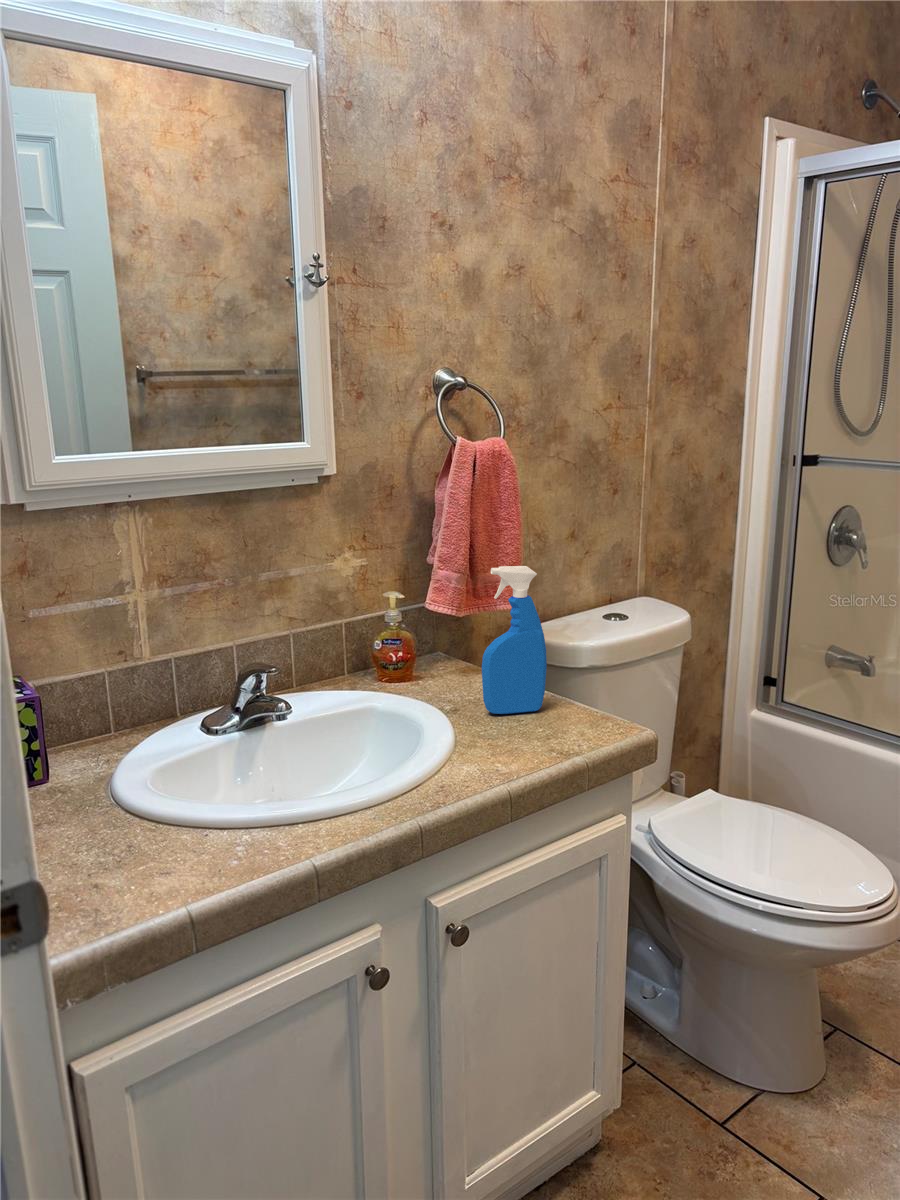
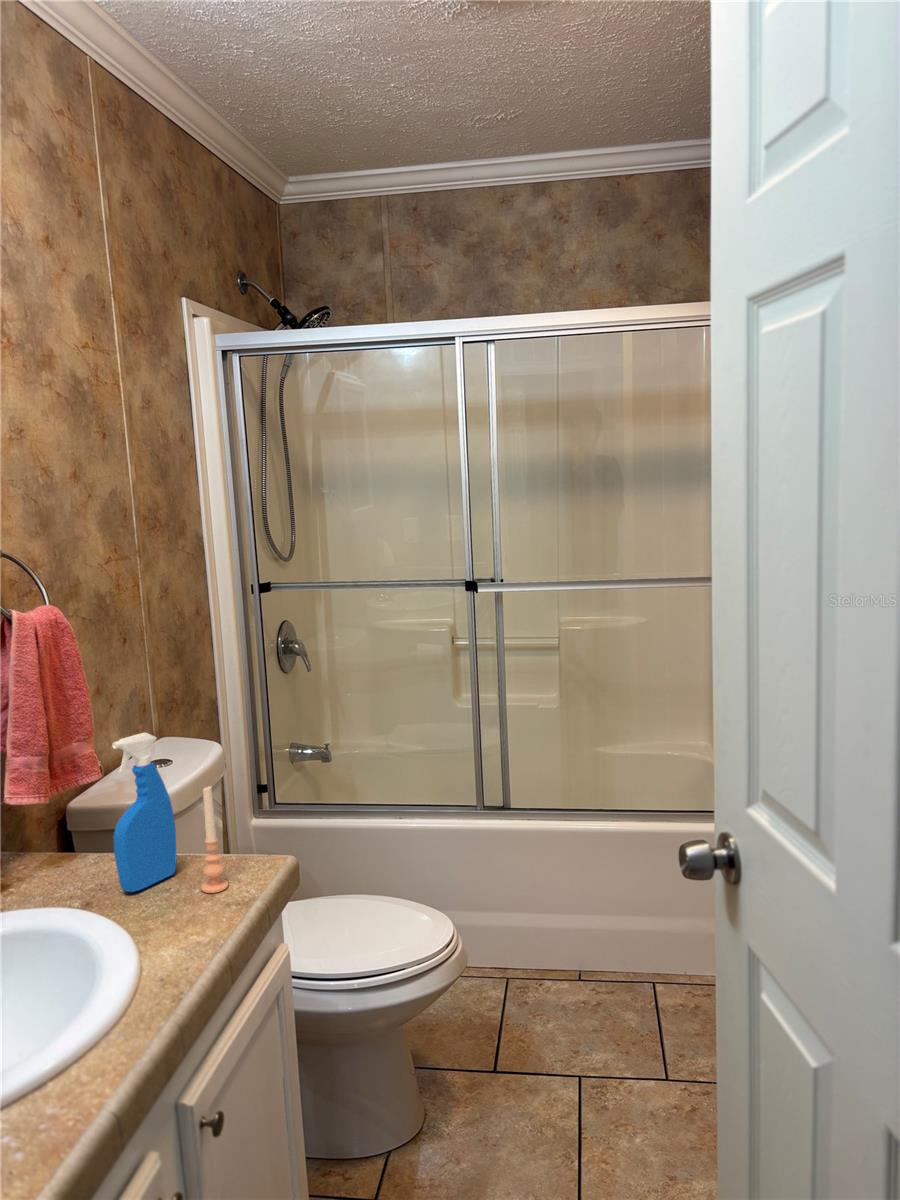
candle: none [545,630,572,738] -> present [201,786,229,893]

